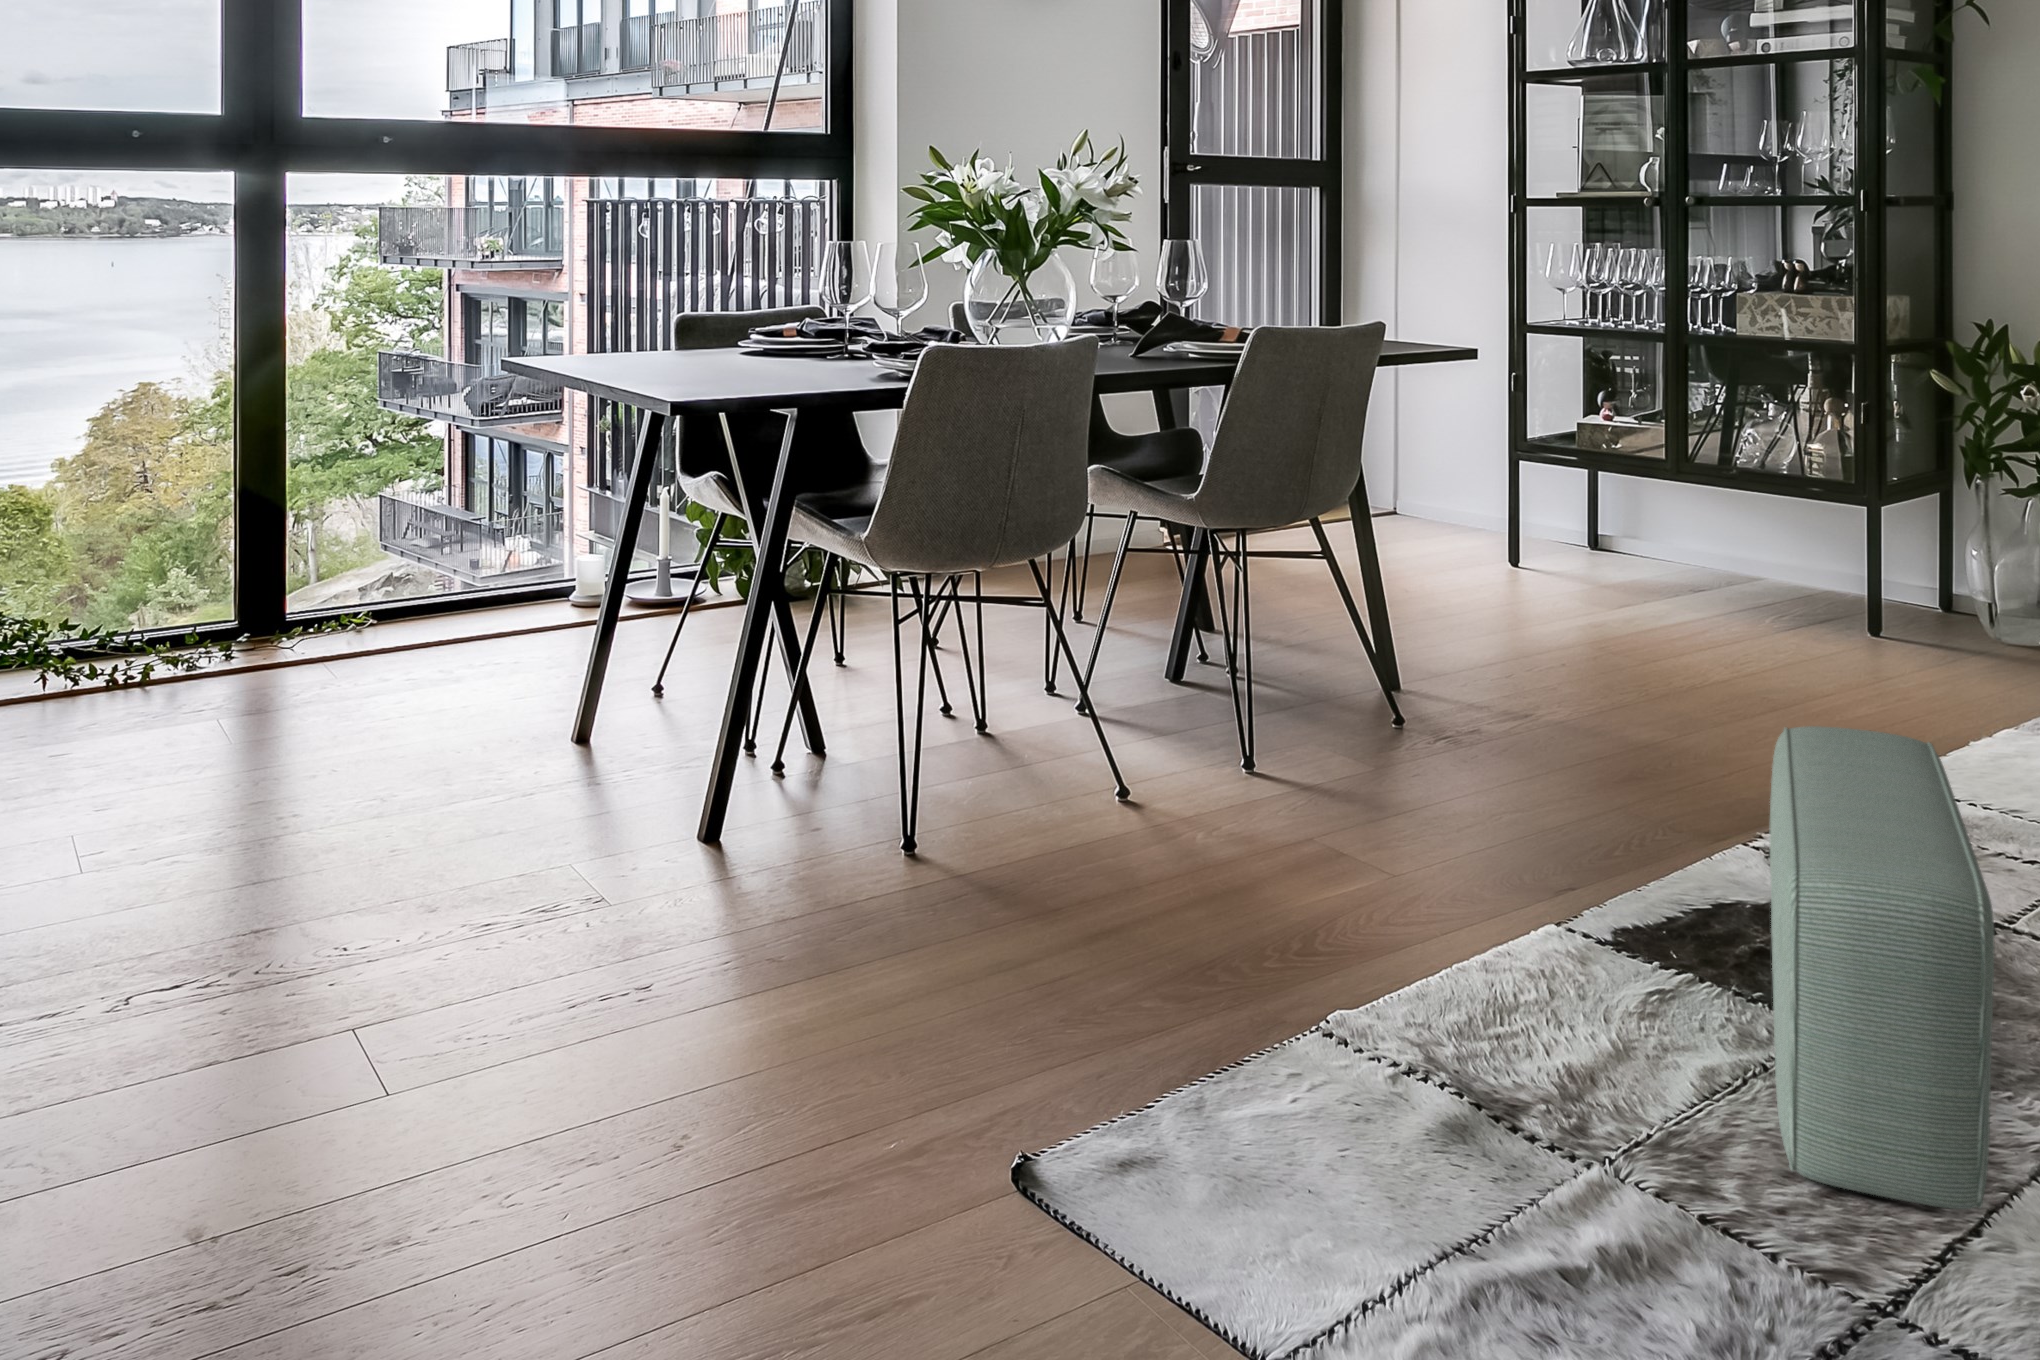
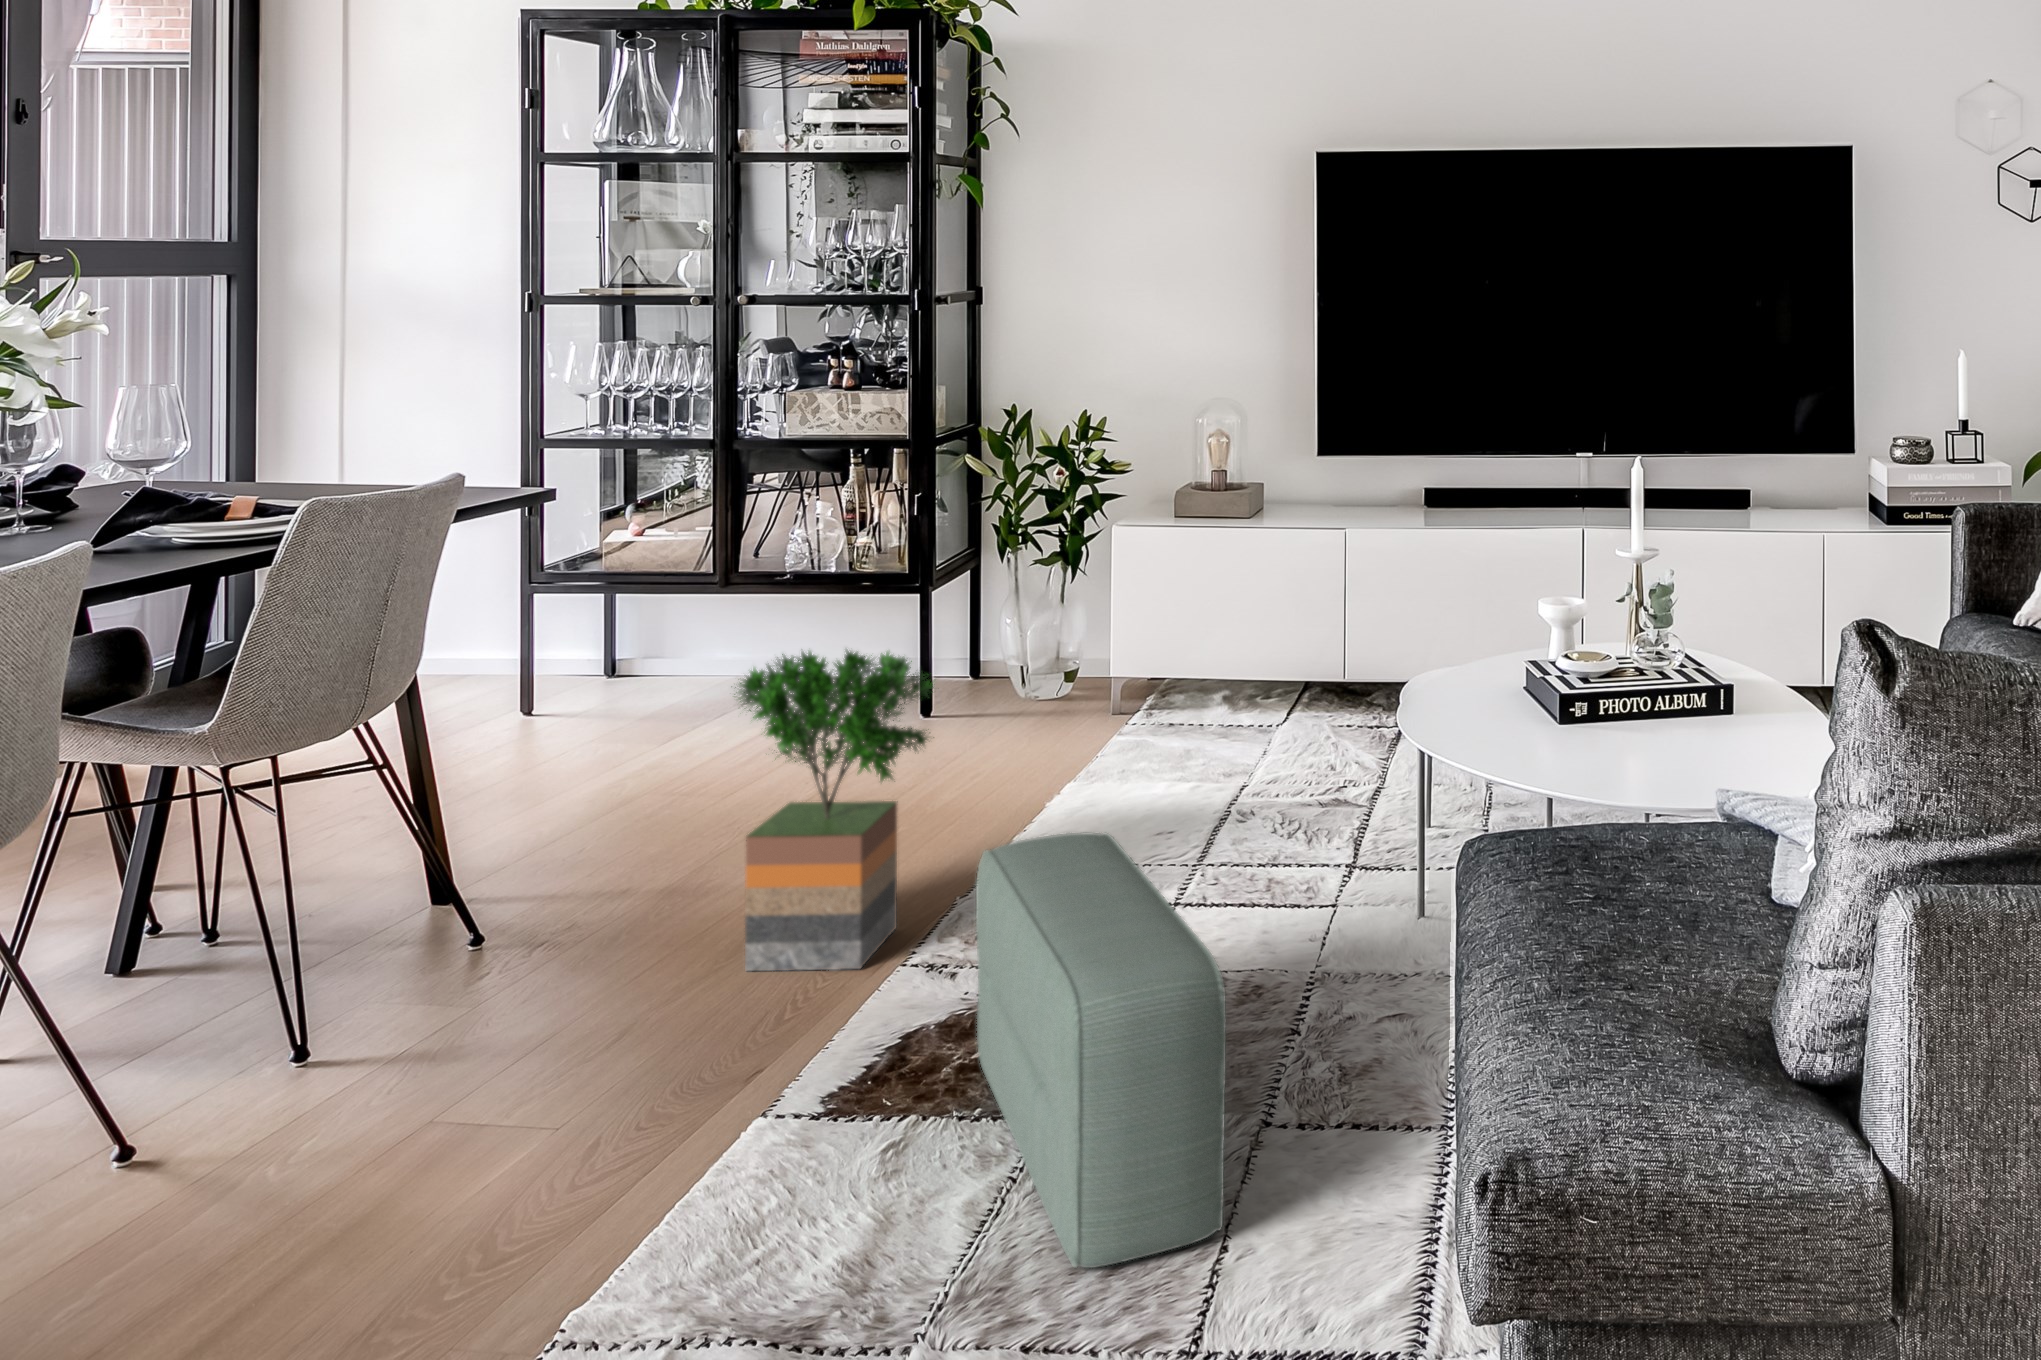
potted tree: none [1589,511,1797,837] -> present [734,650,934,971]

